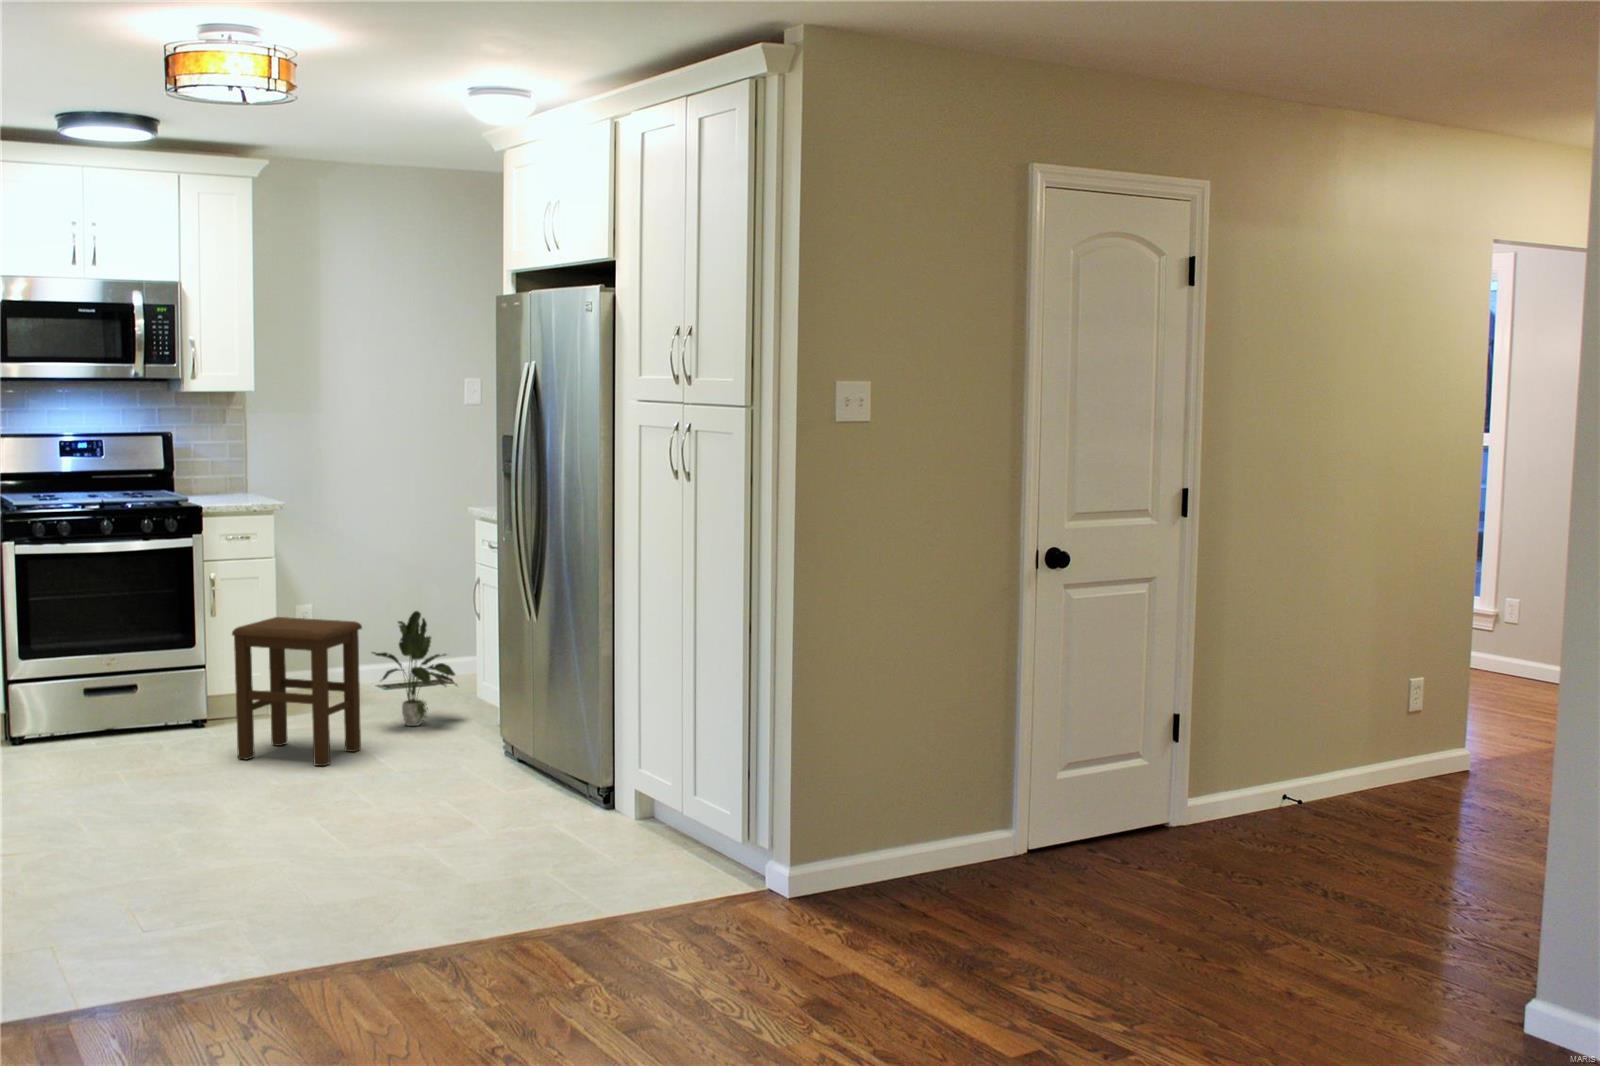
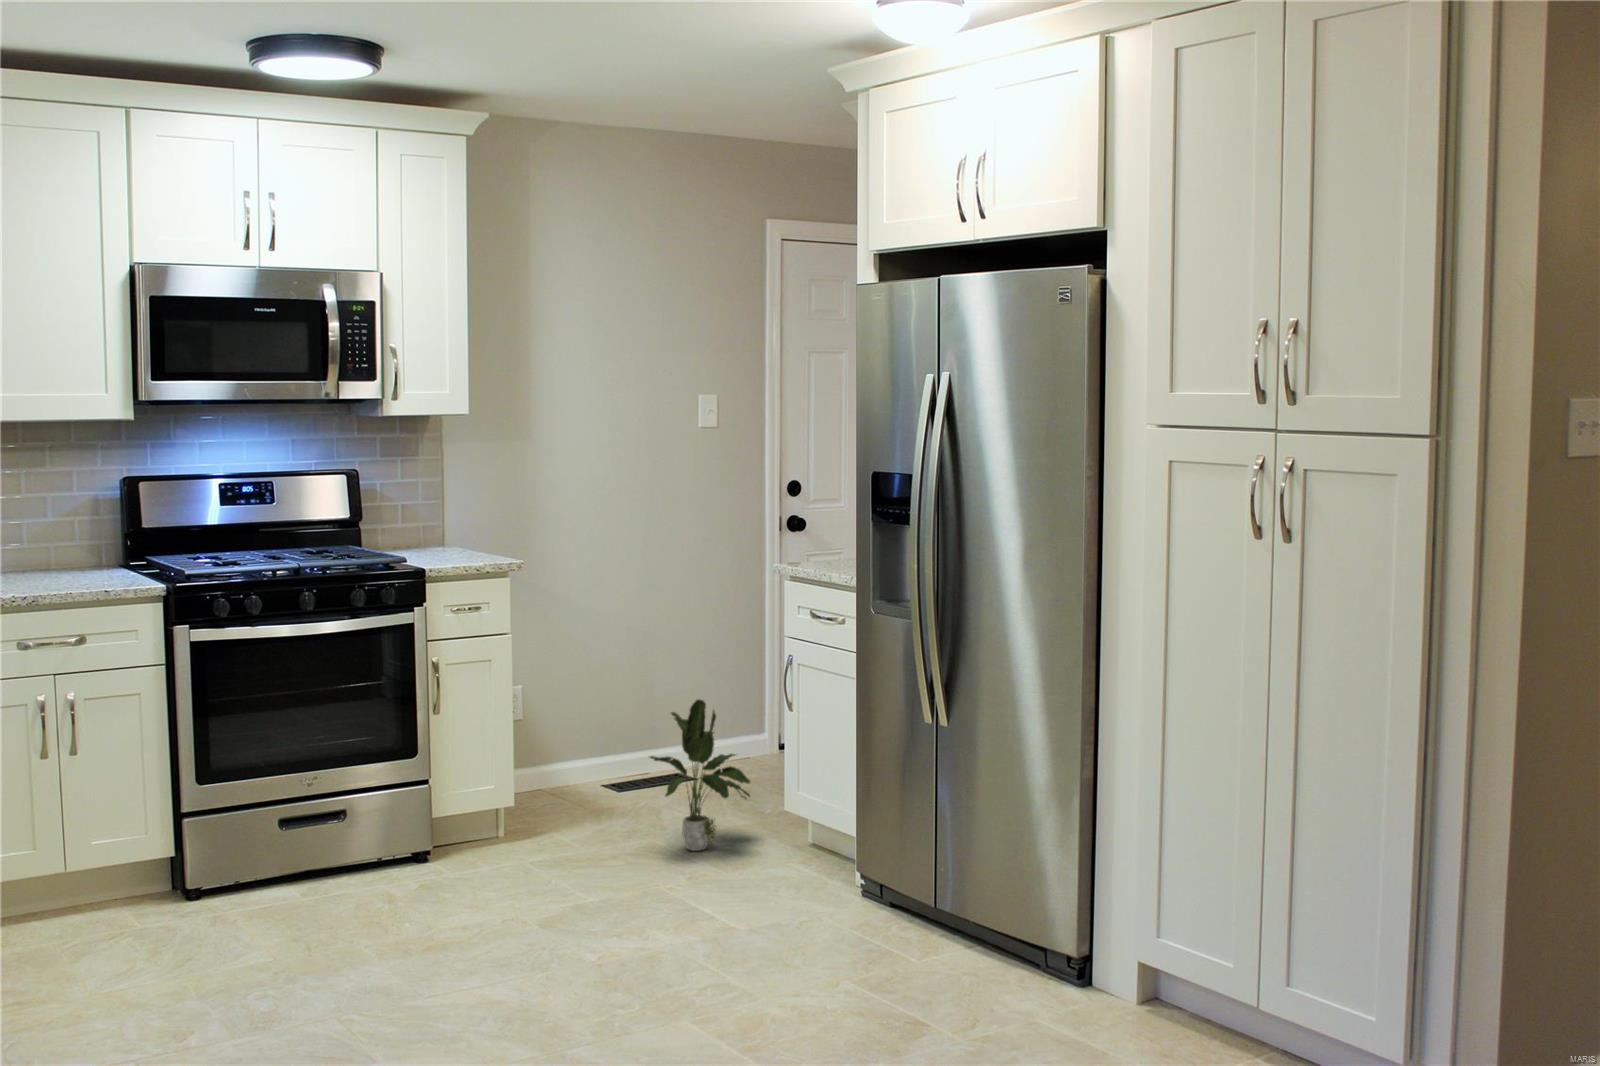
stool: present [232,617,362,766] -> none [504,716,665,922]

